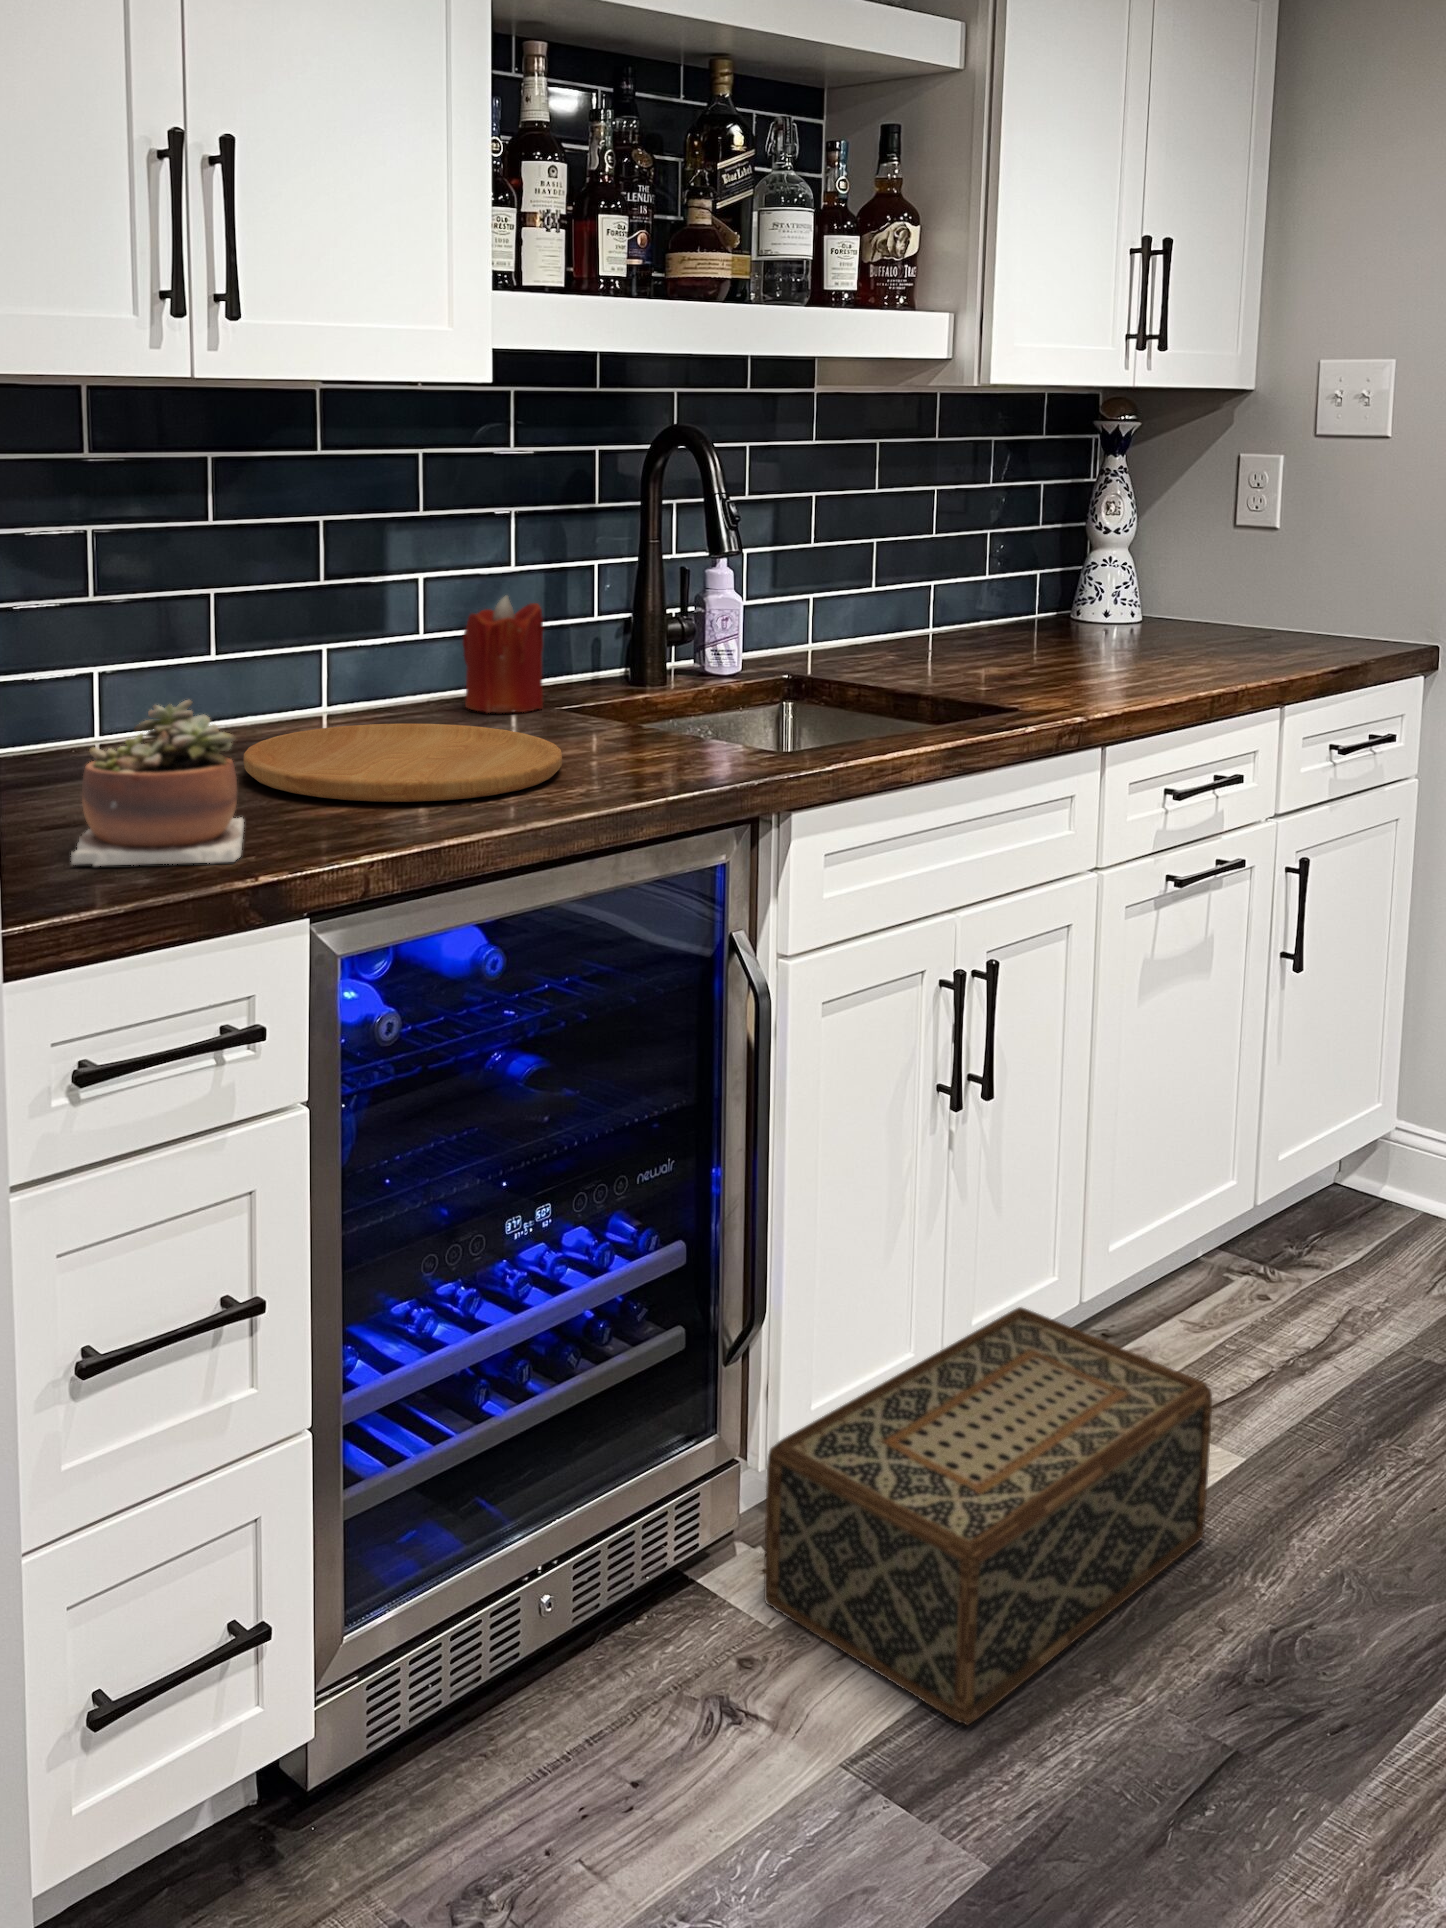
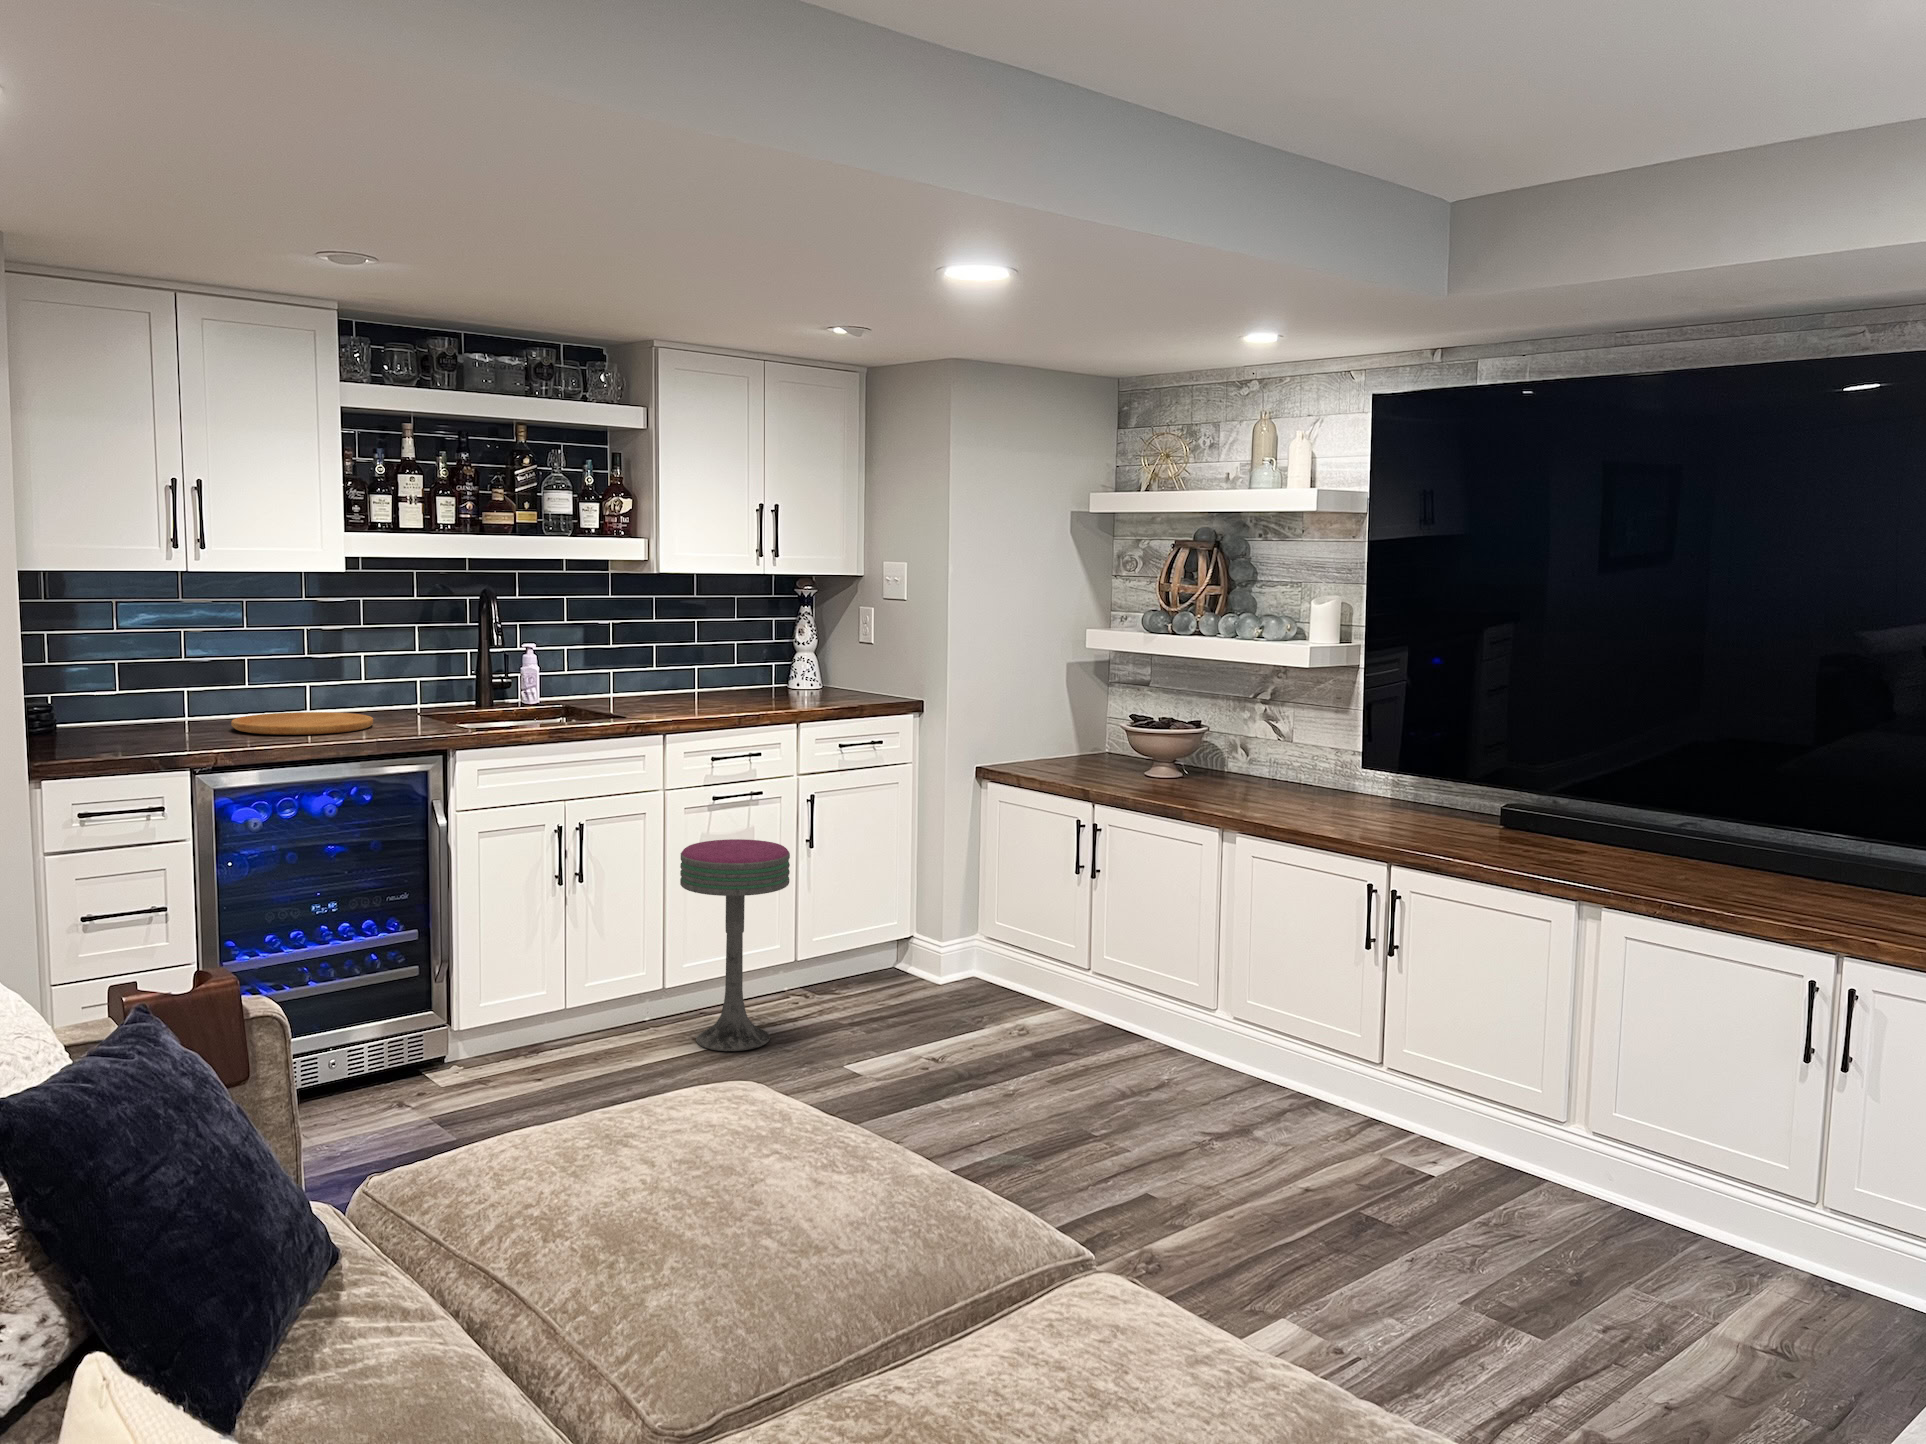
candle: present [462,596,543,713] -> none [383,662,419,713]
succulent plant: present [71,700,244,866] -> none [118,689,205,746]
bar stool: none [1138,969,1397,1457] -> present [680,839,790,1051]
woven basket: present [764,1307,1212,1725] -> none [449,980,663,1110]

